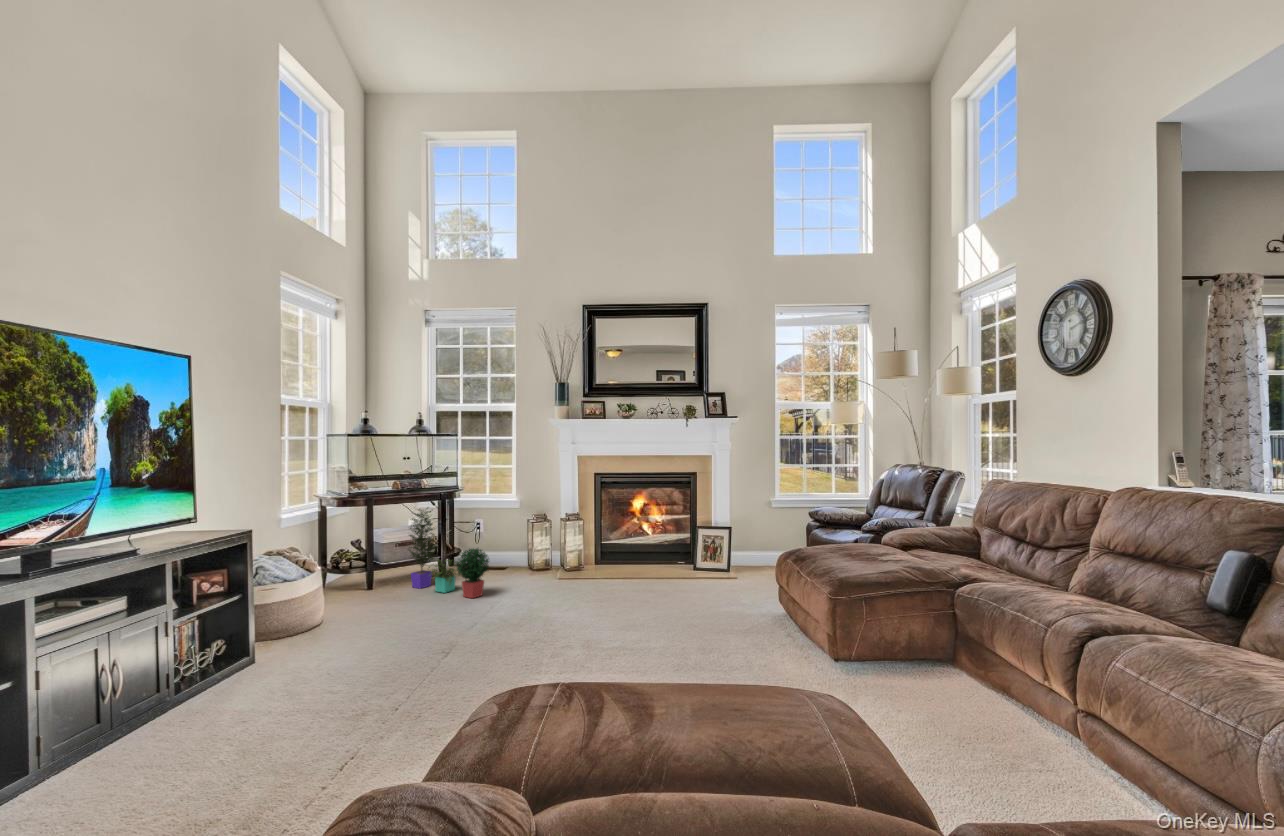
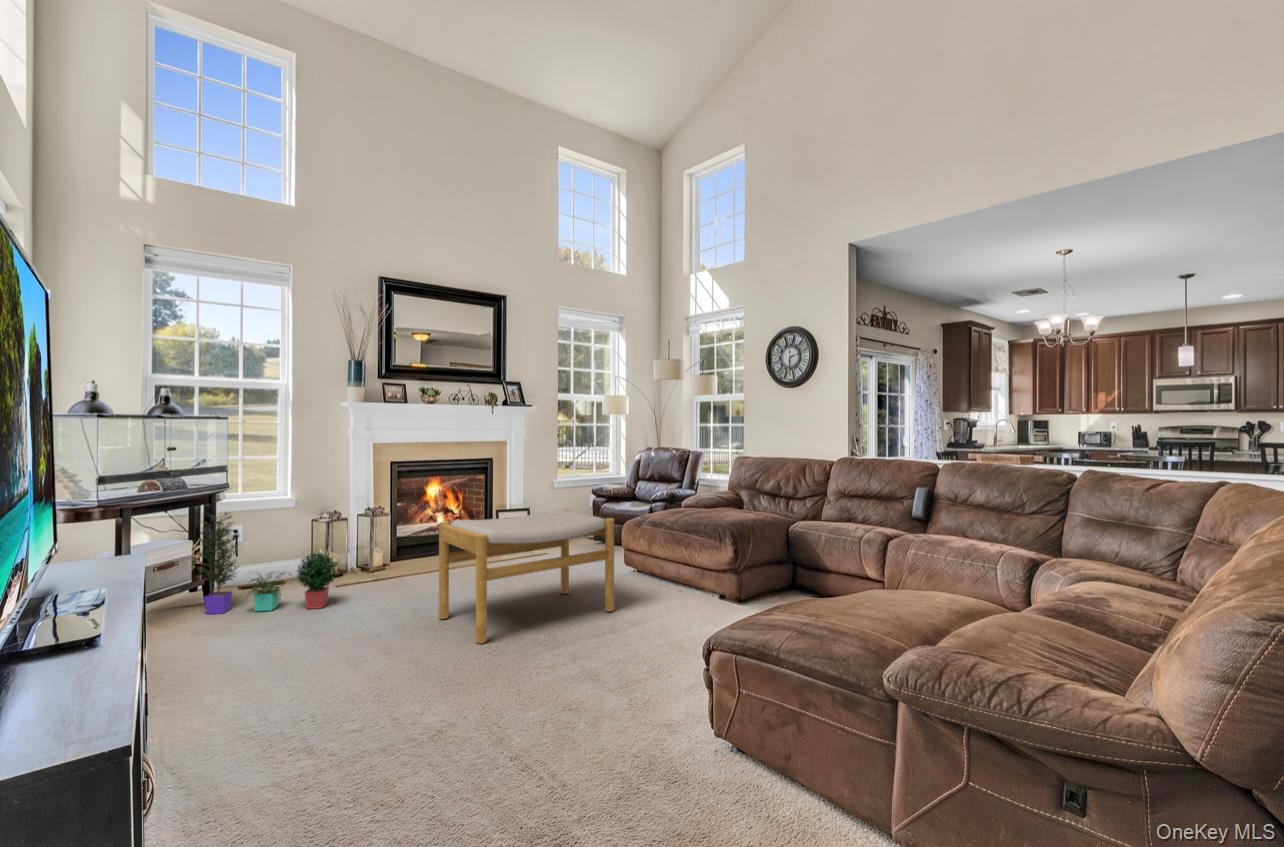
footstool: none [488,529,678,670] -> present [439,509,614,644]

